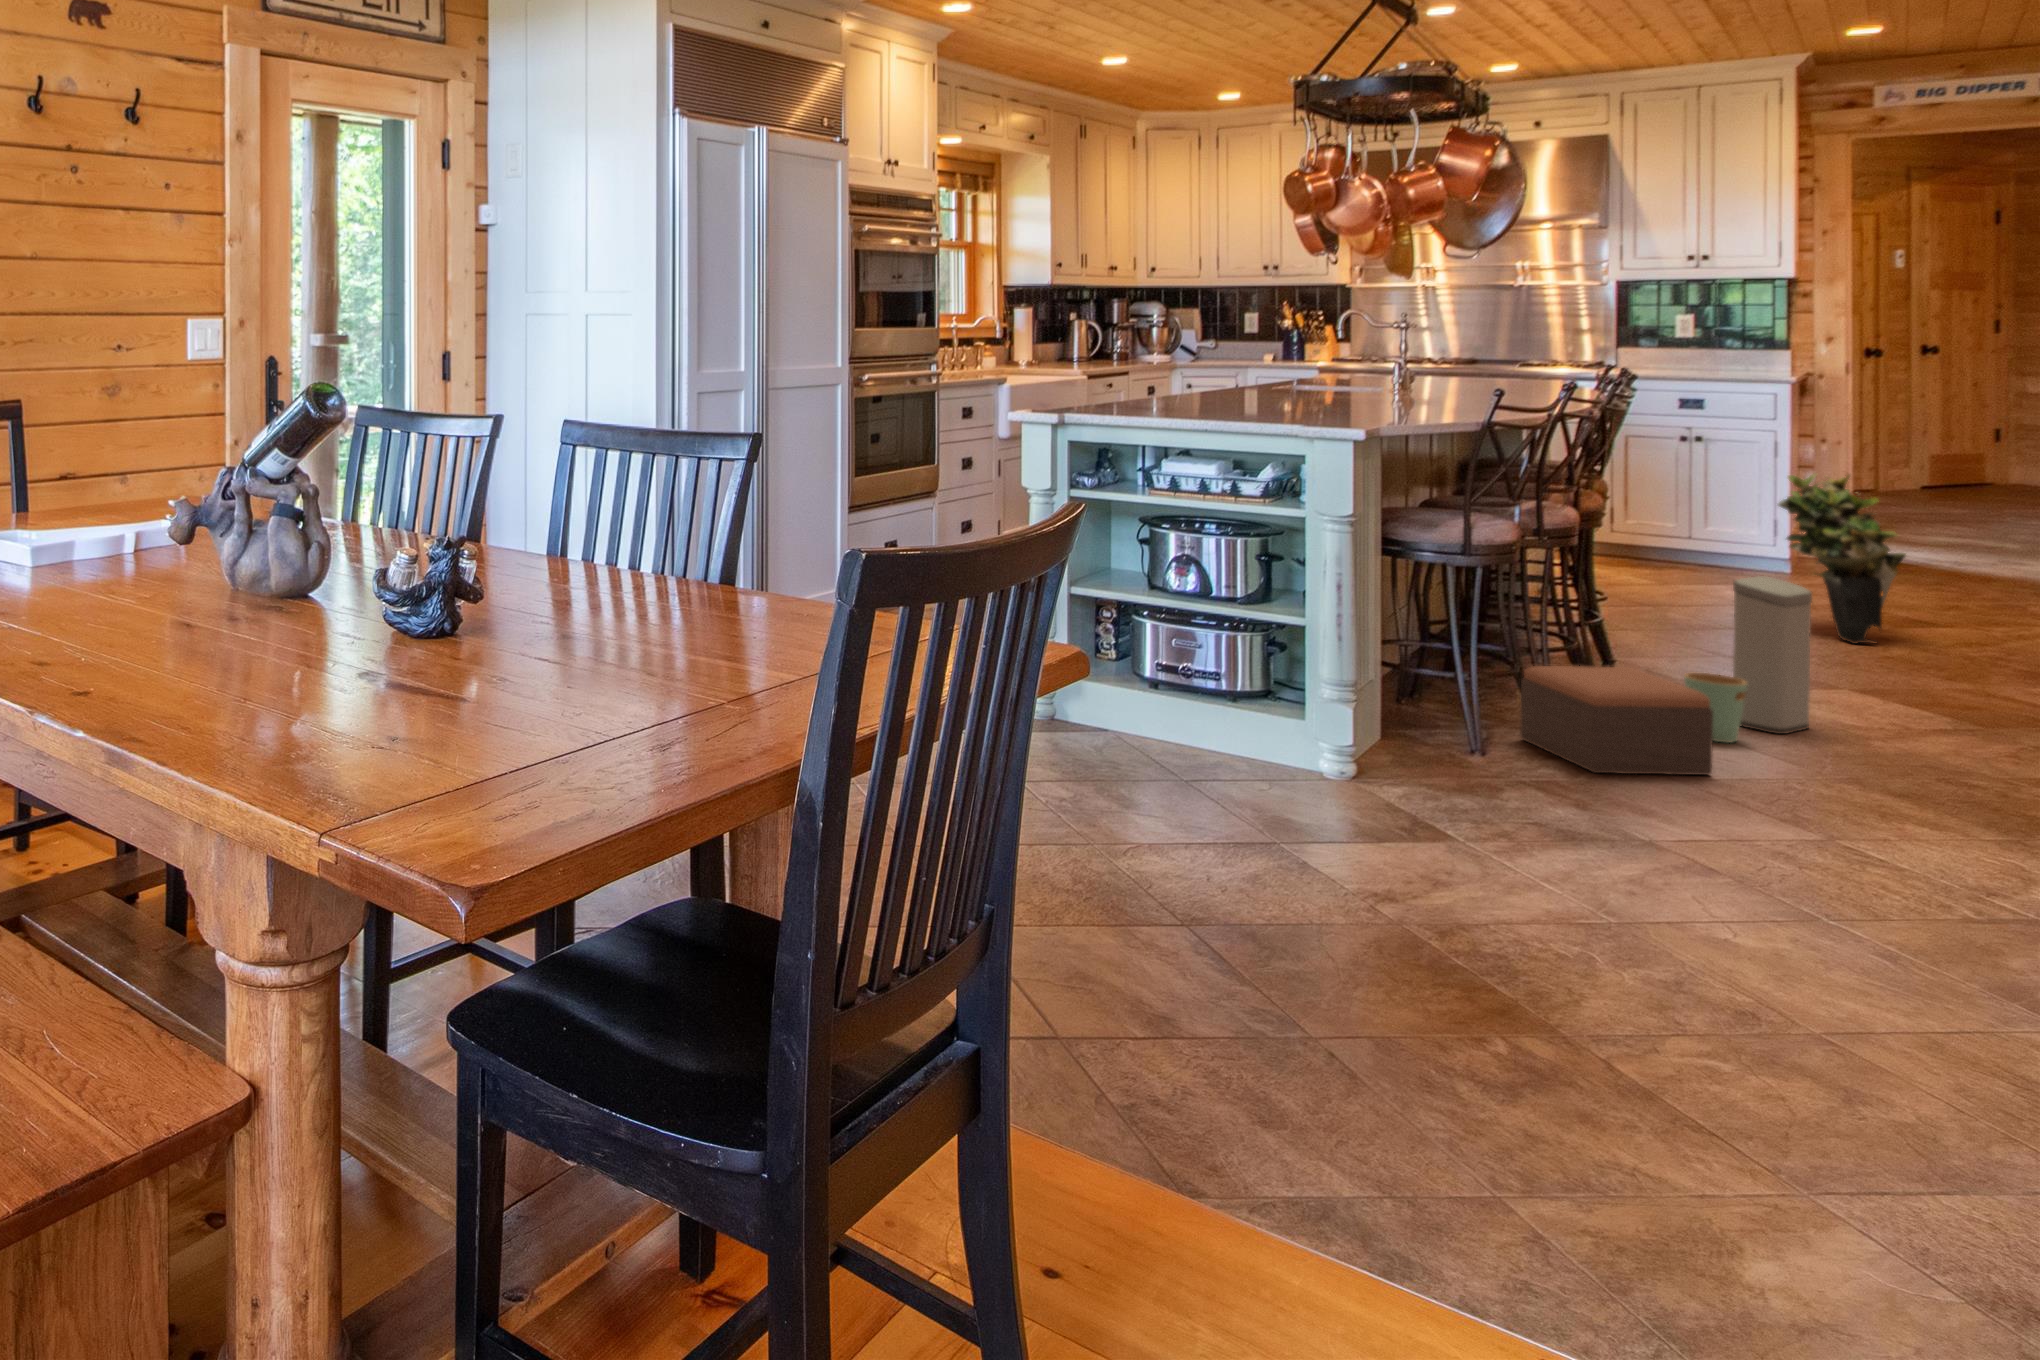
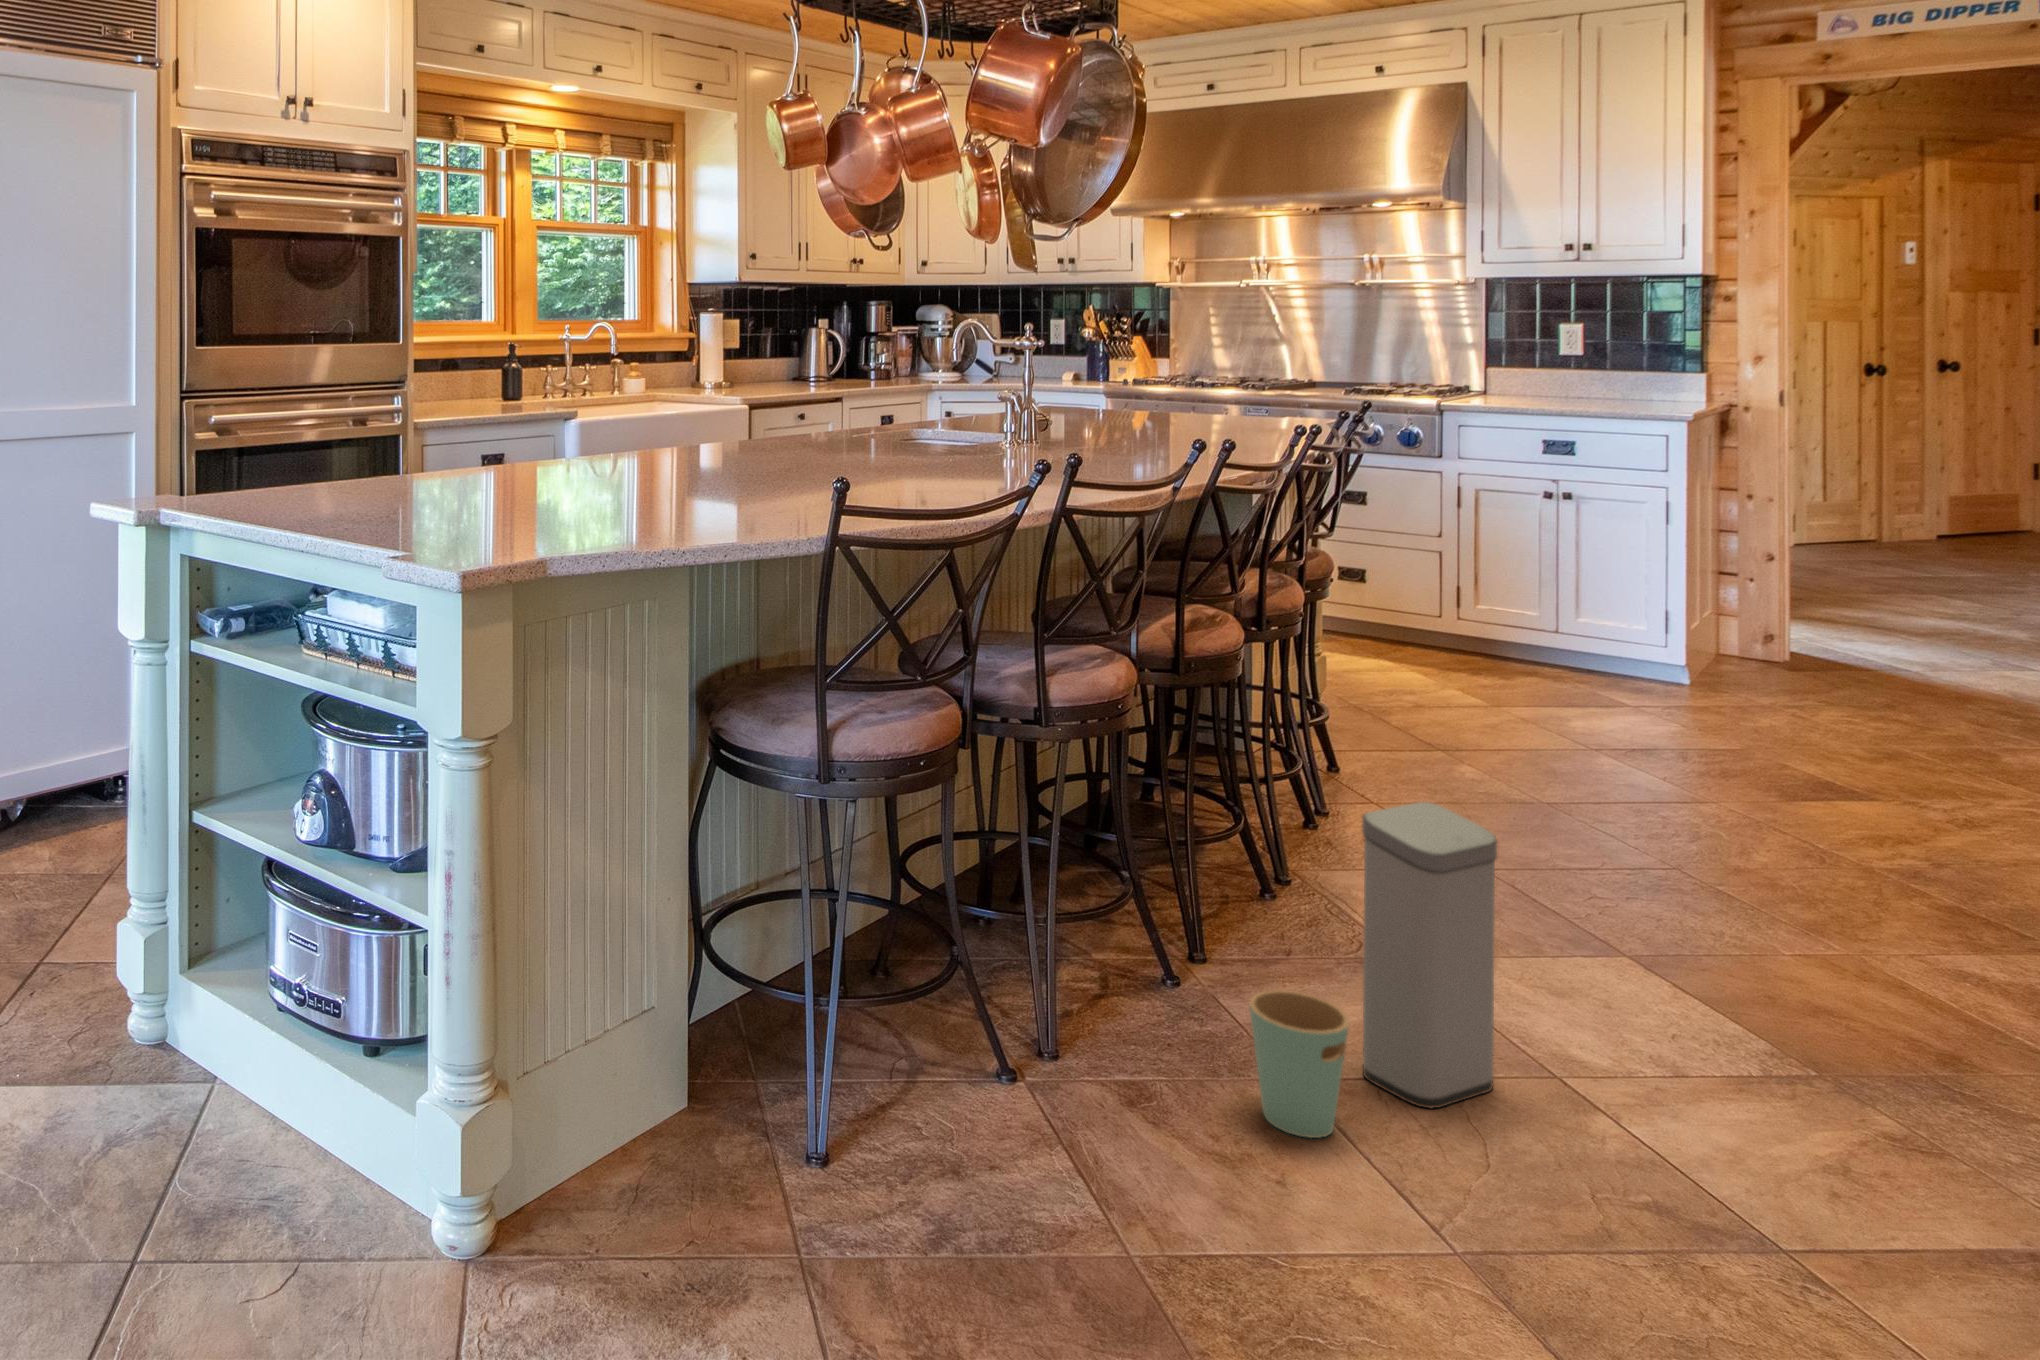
potted plant: present [1778,474,1906,644] -> none [1591,574,1782,851]
footstool: present [1520,666,1713,775] -> none [932,991,1204,1258]

